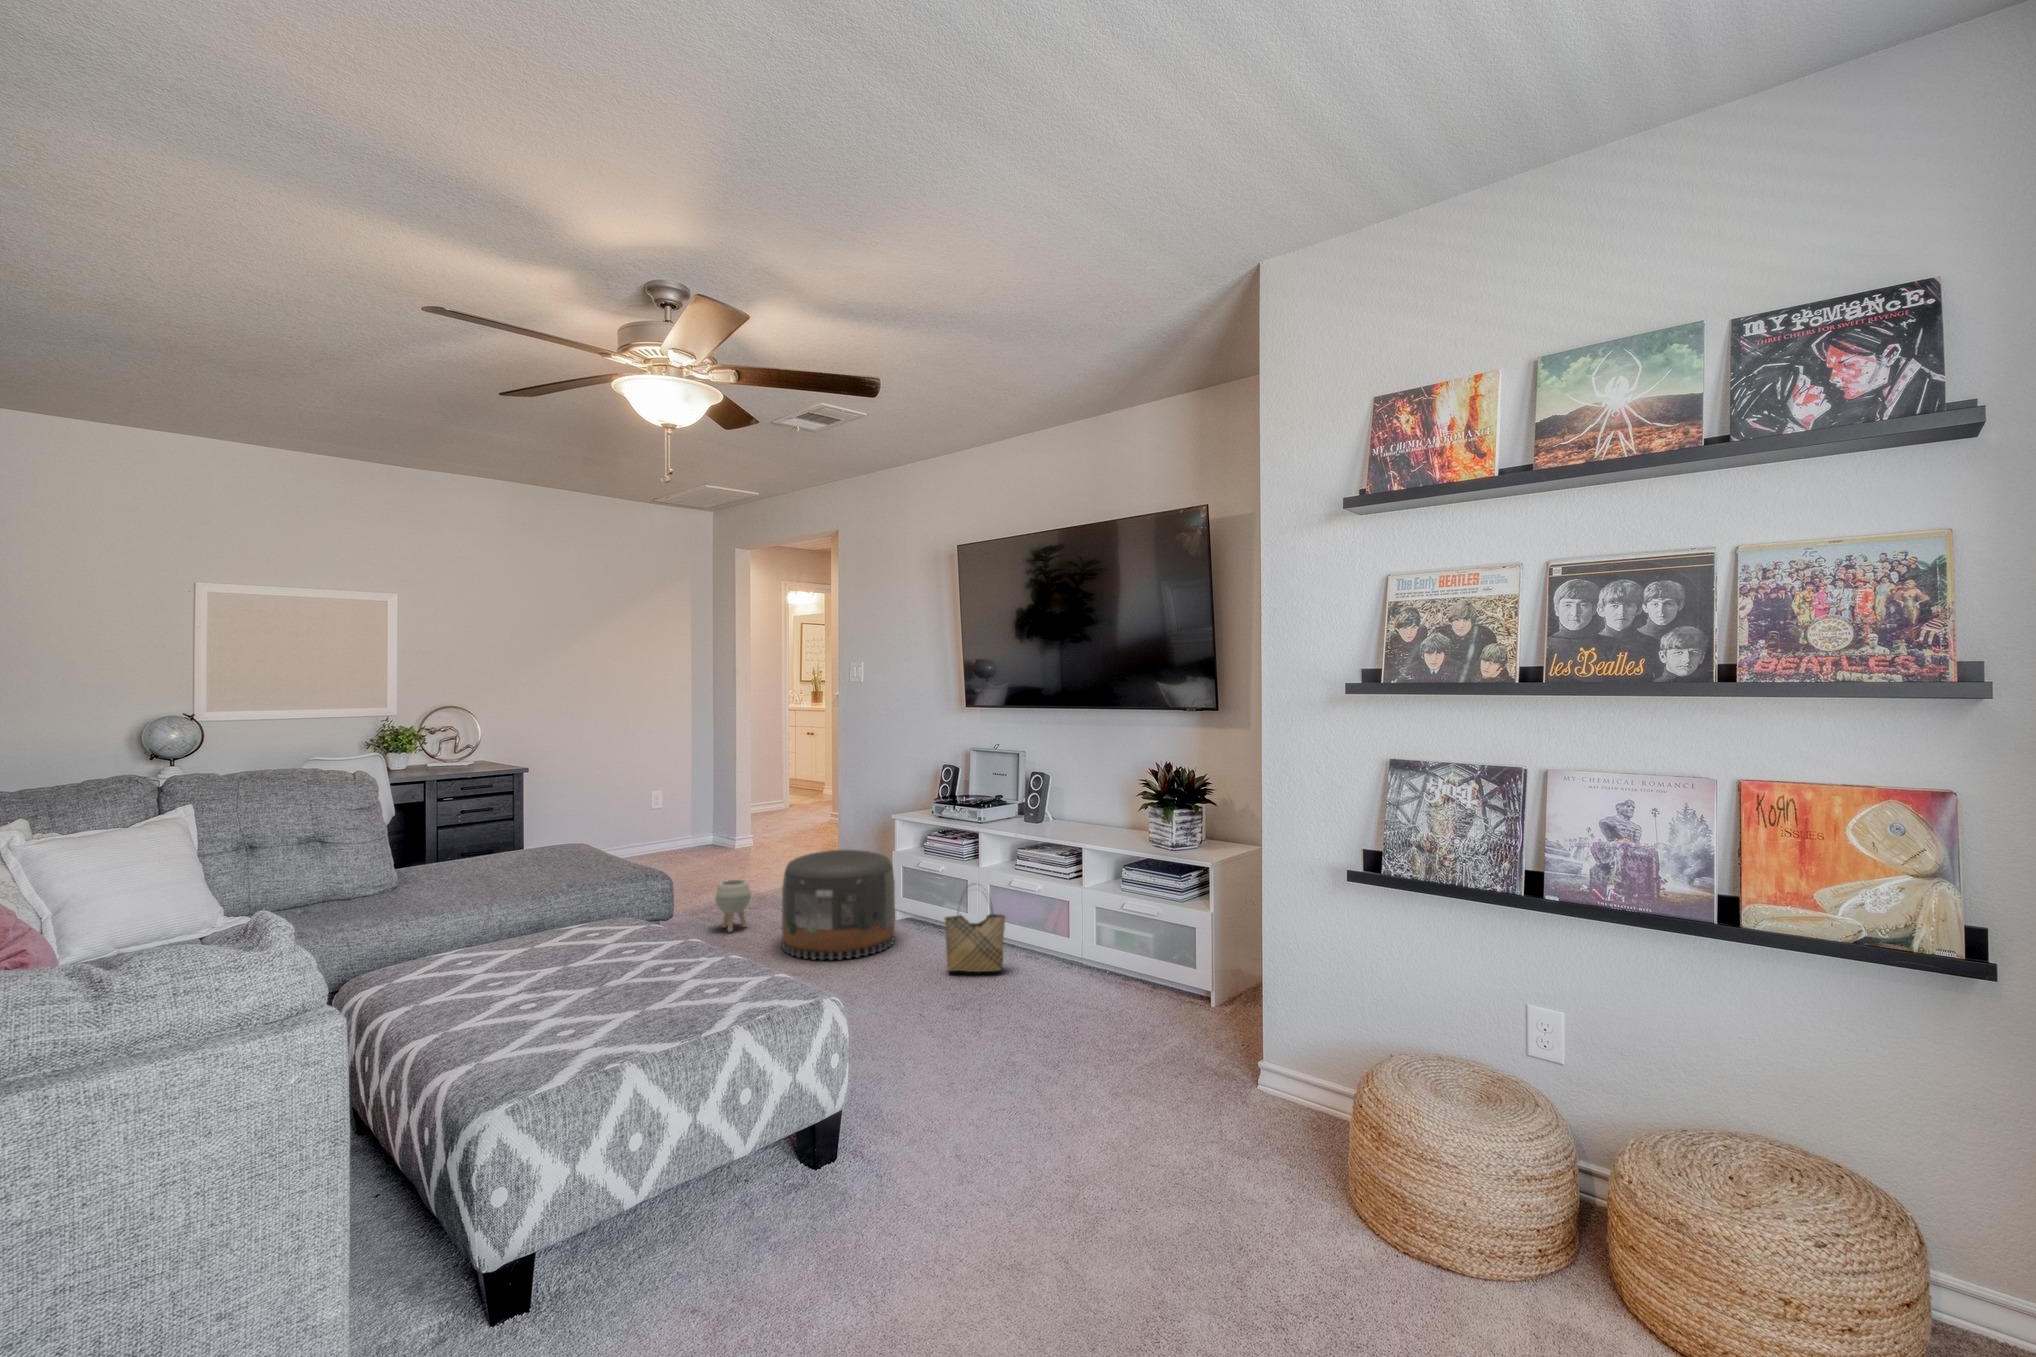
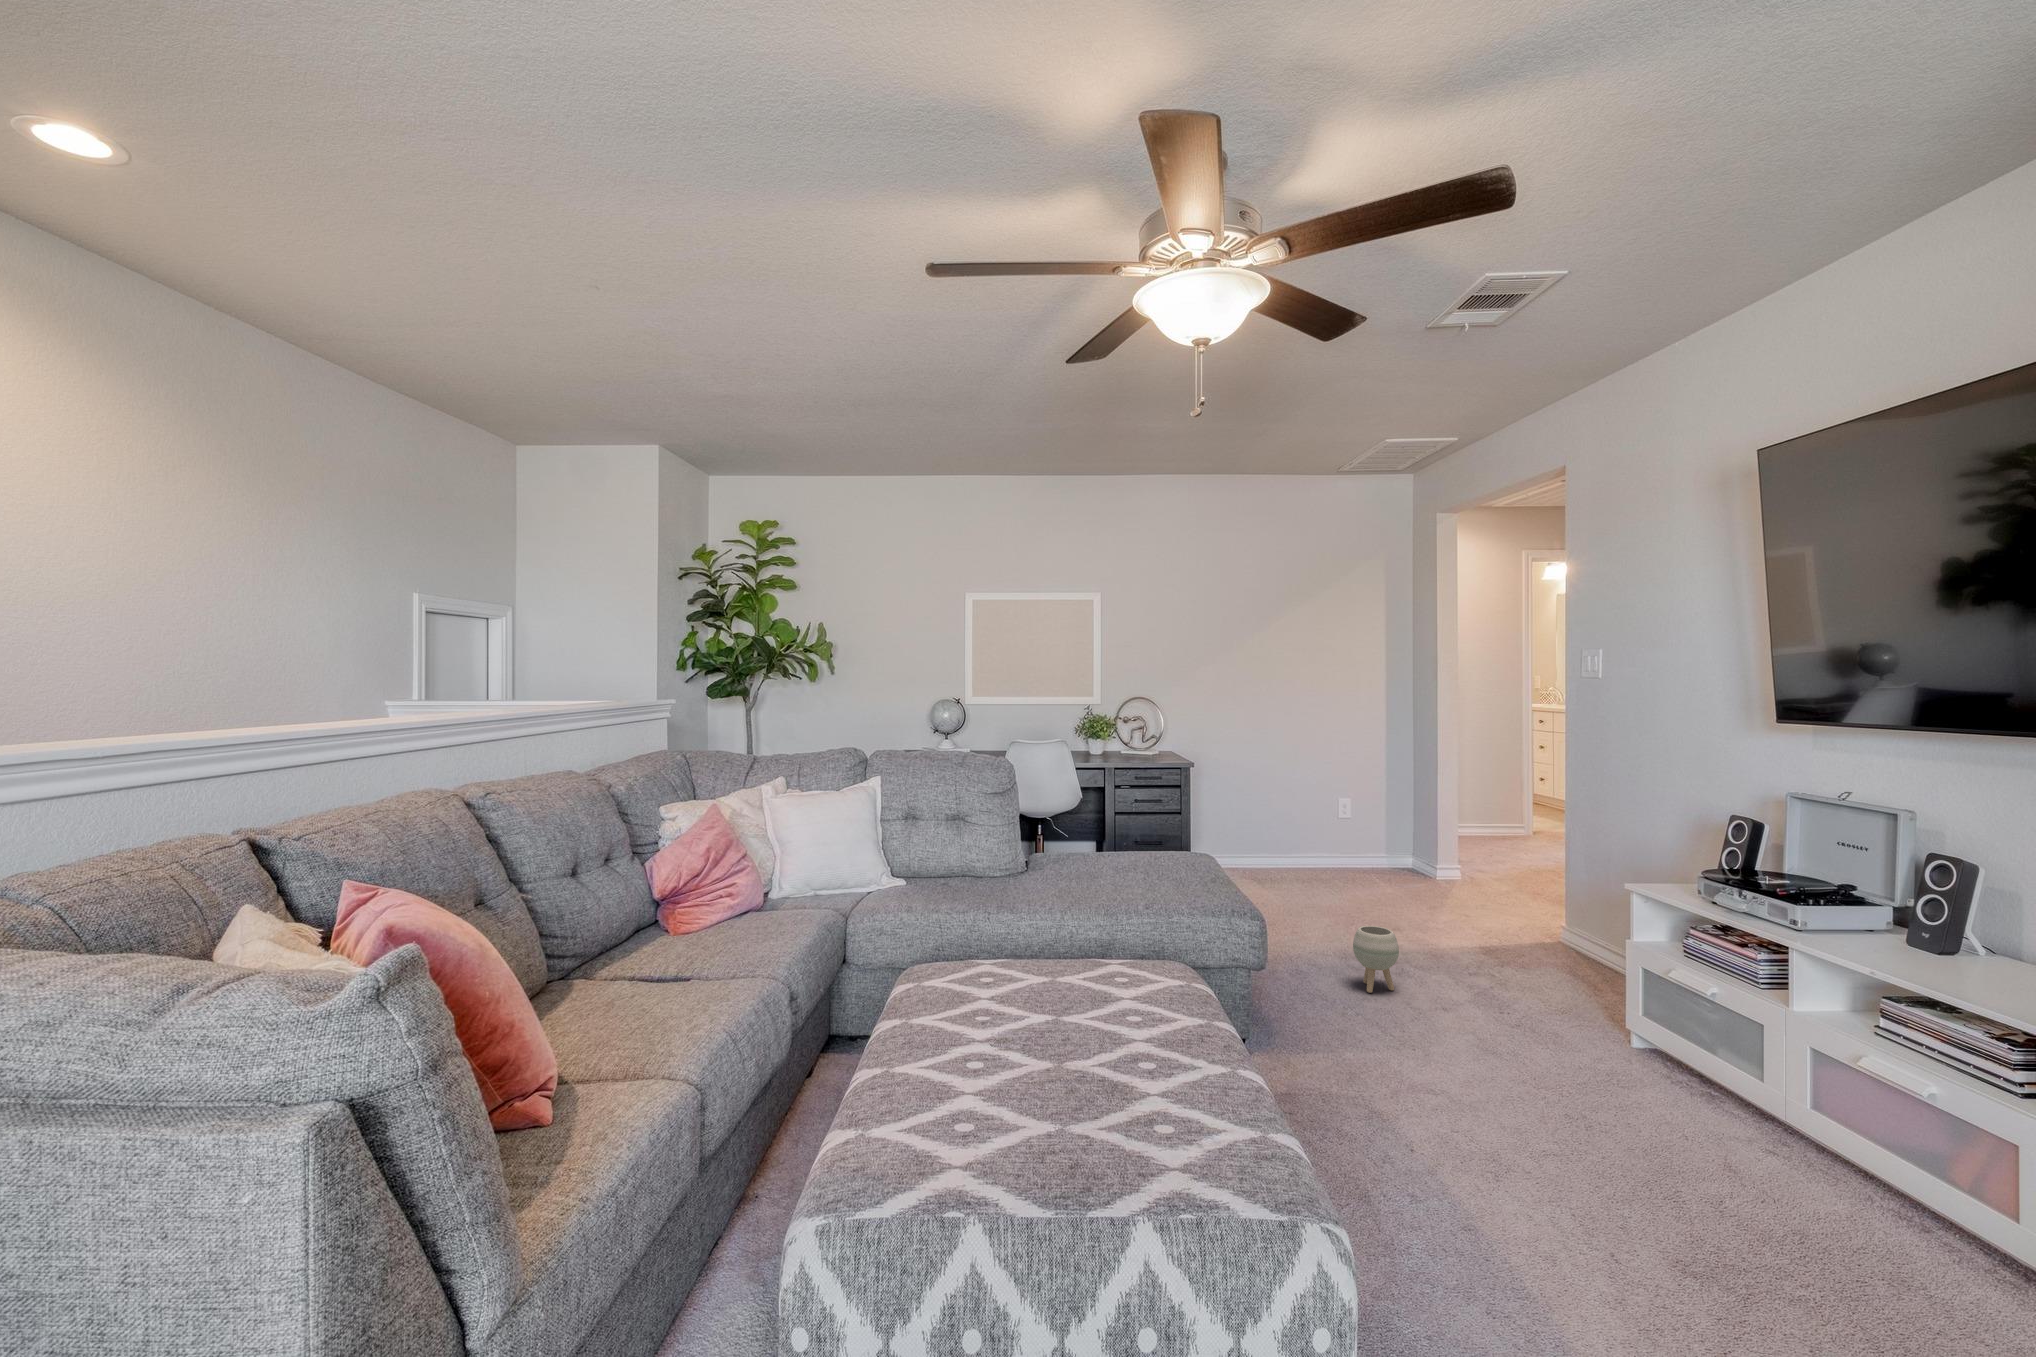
pouf: present [782,850,895,960] -> none [1424,919,1611,1098]
woven basket: present [945,884,1005,972] -> none [1686,1046,1838,1233]

